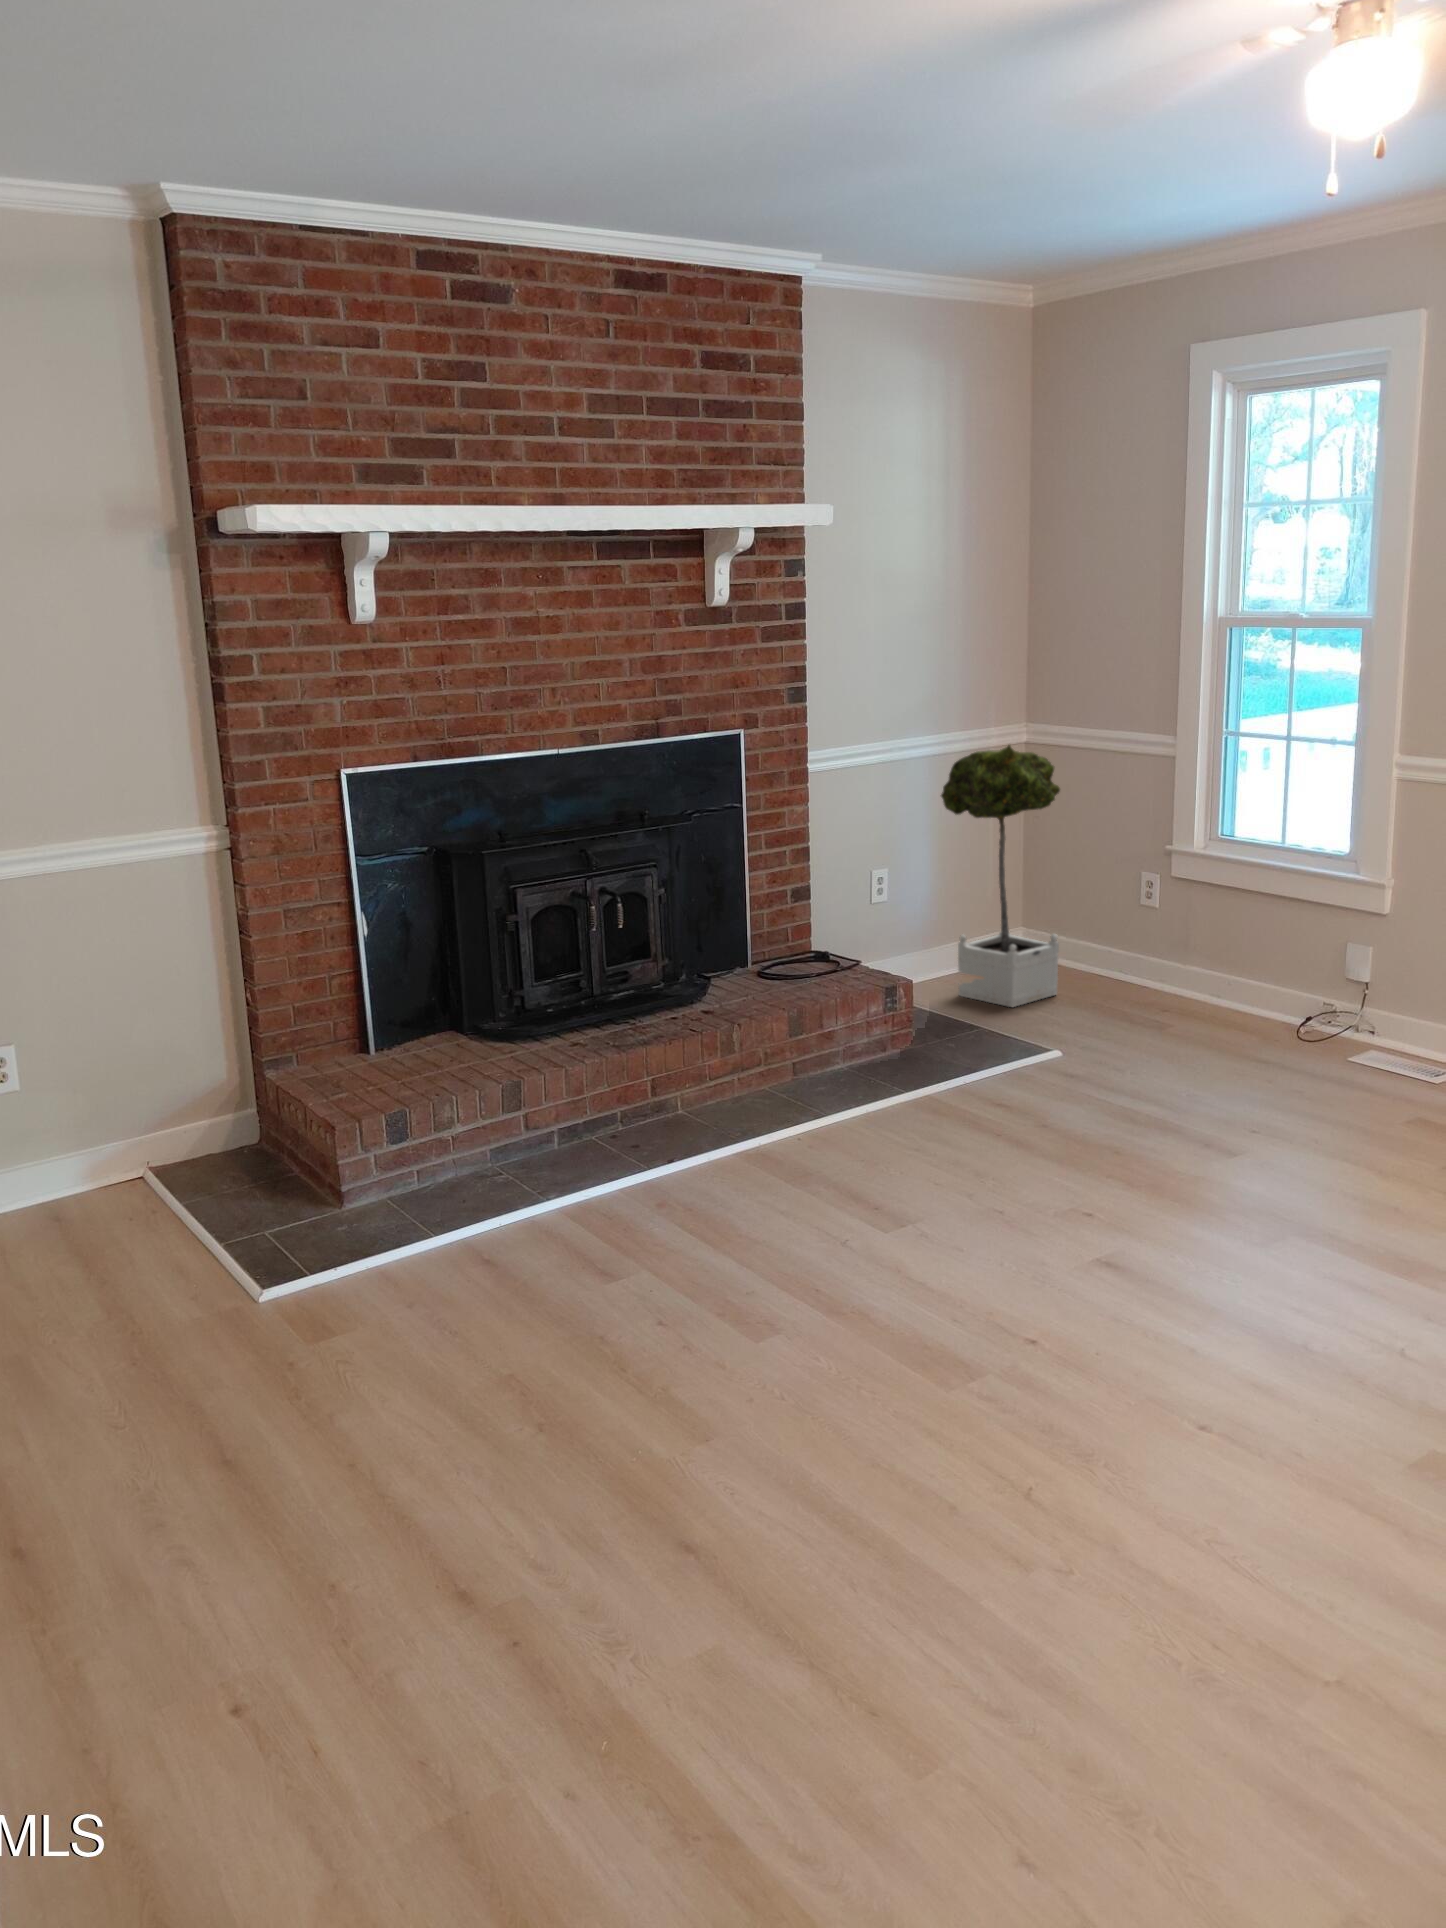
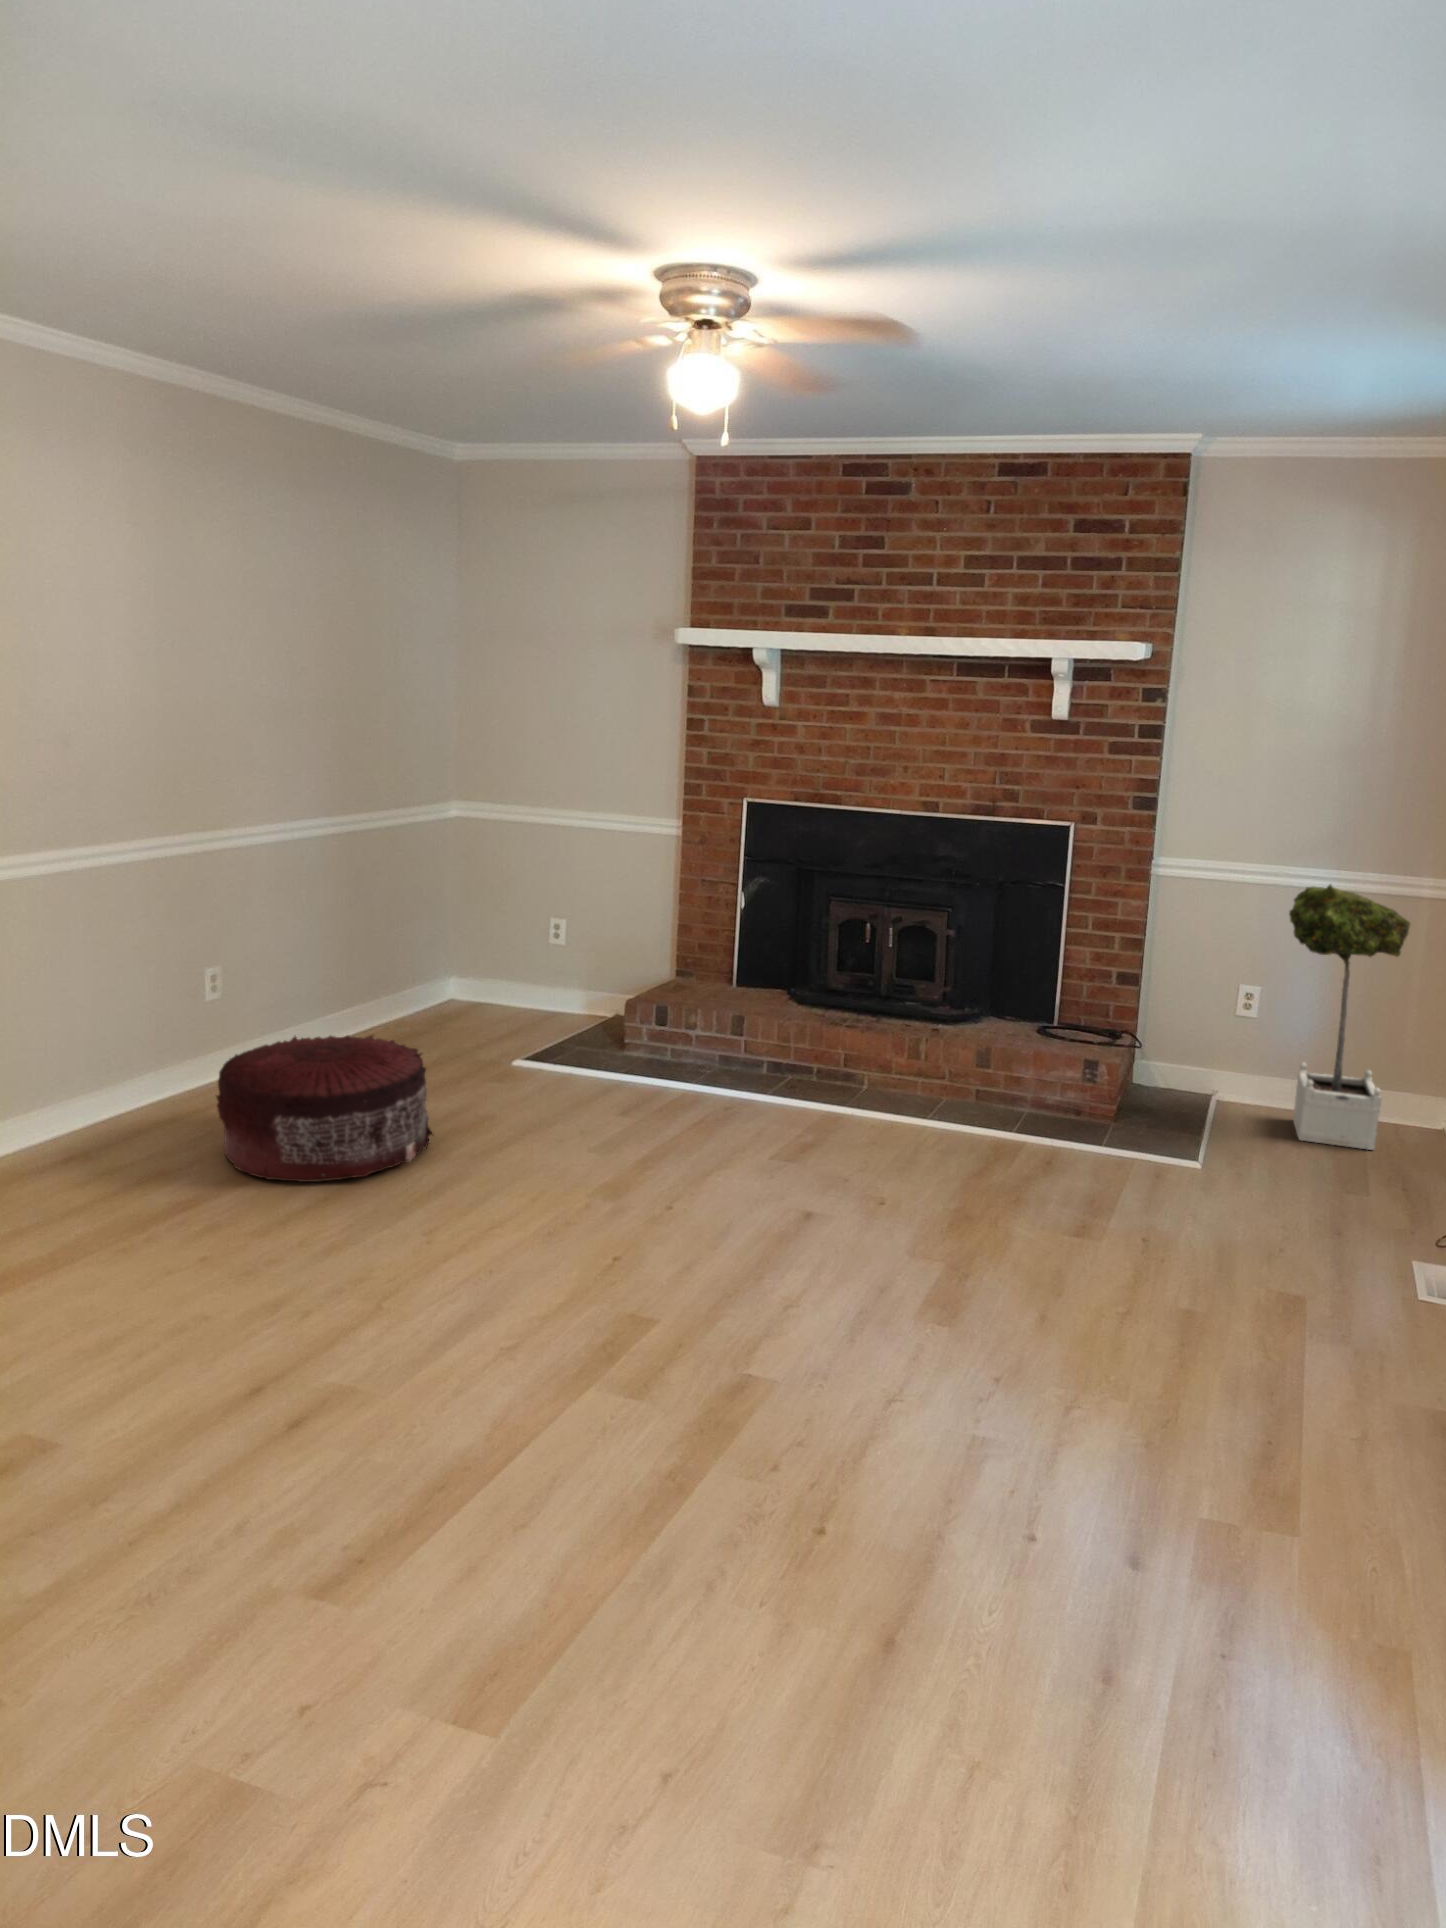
pouf: none [302,1285,735,1686] -> present [216,1035,433,1182]

